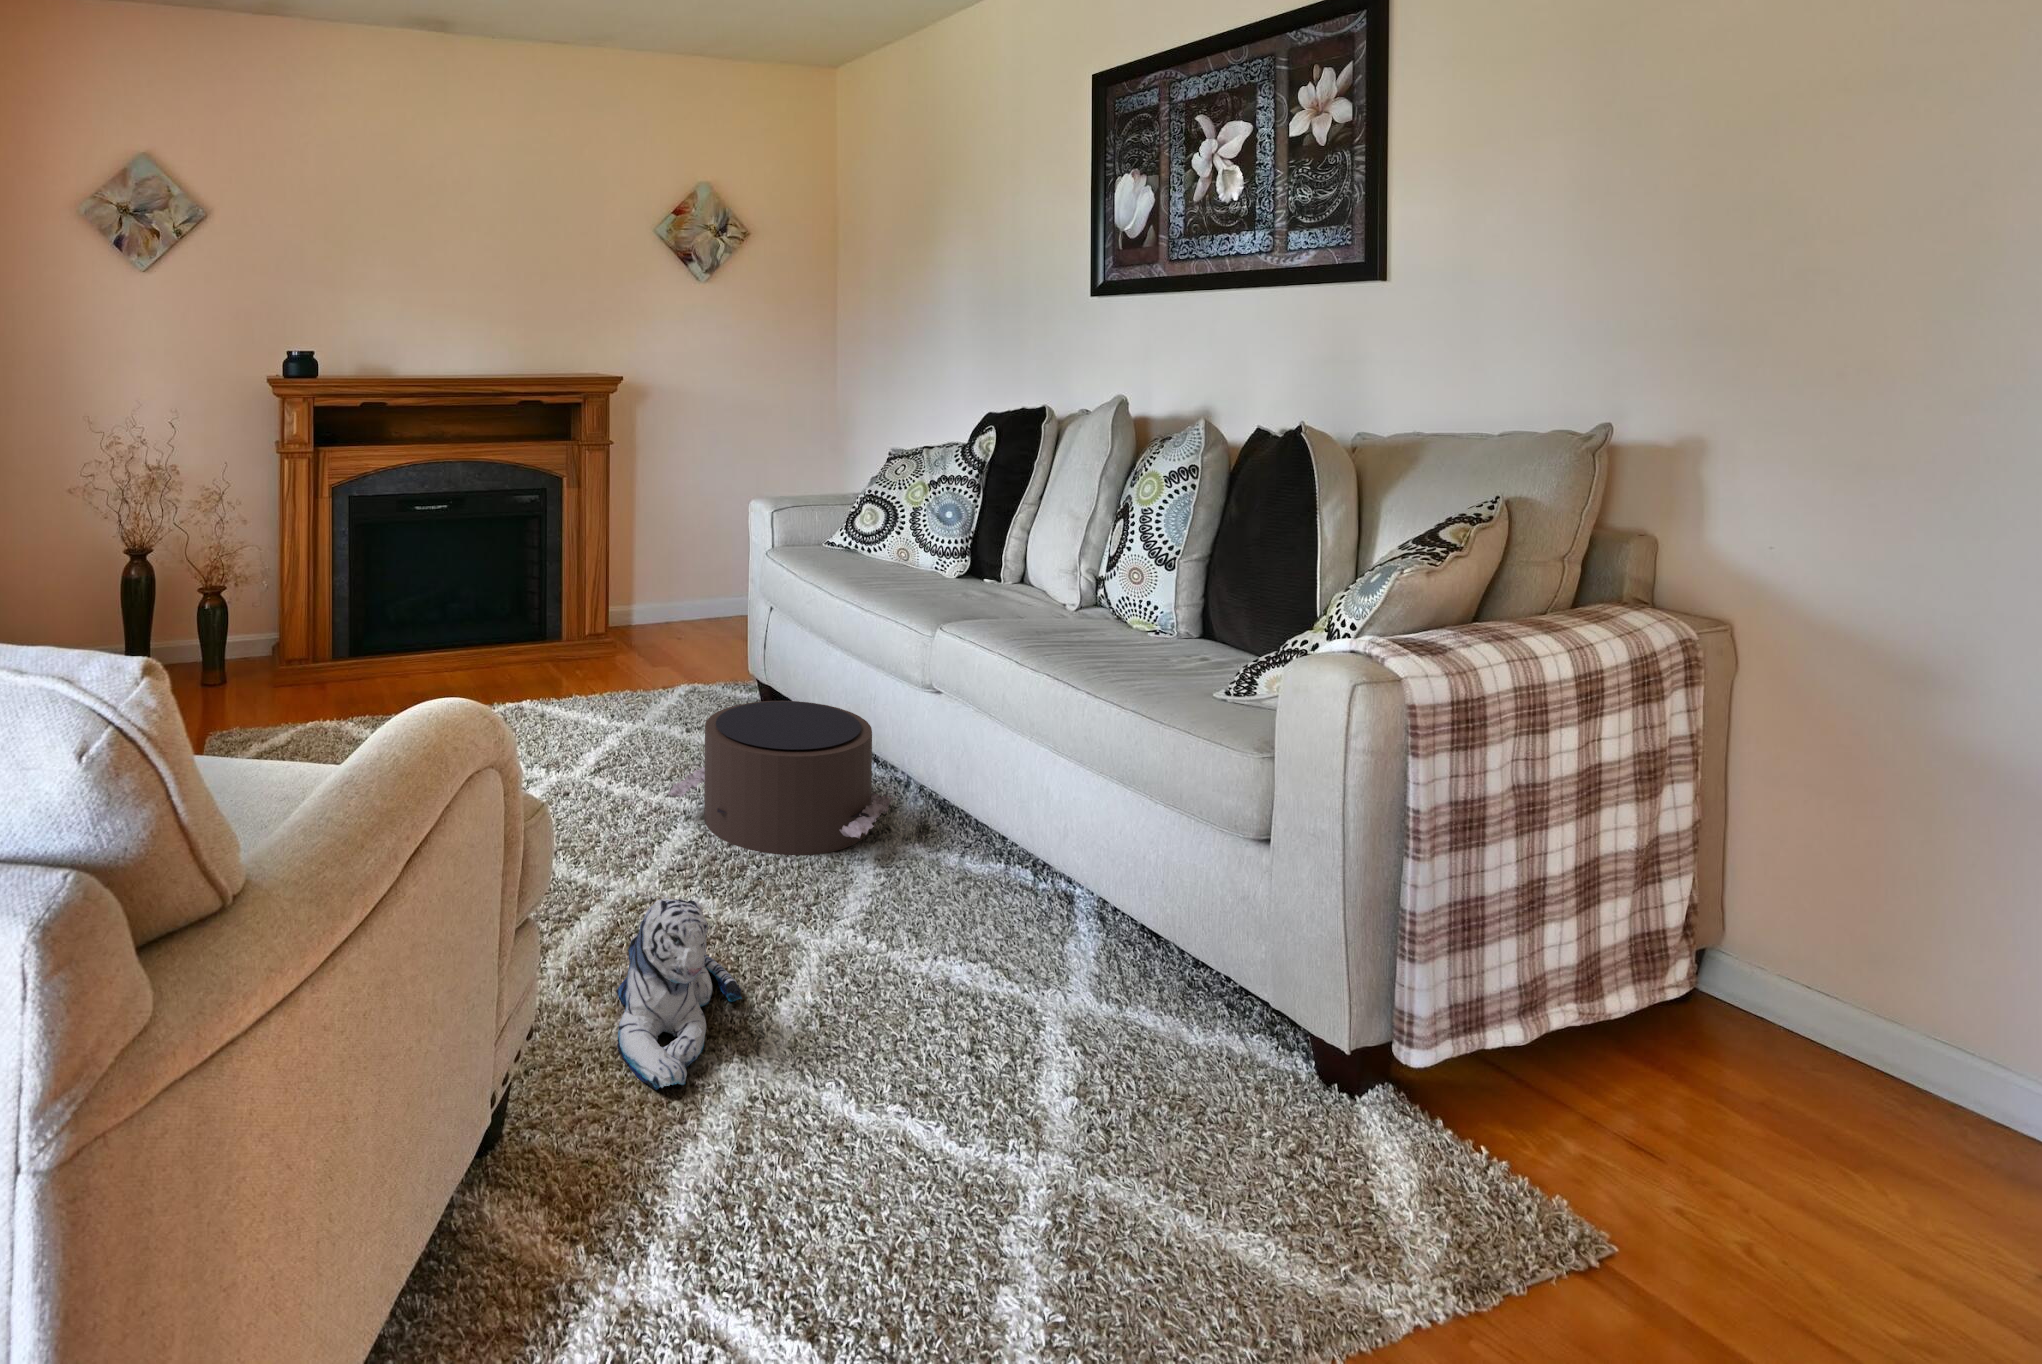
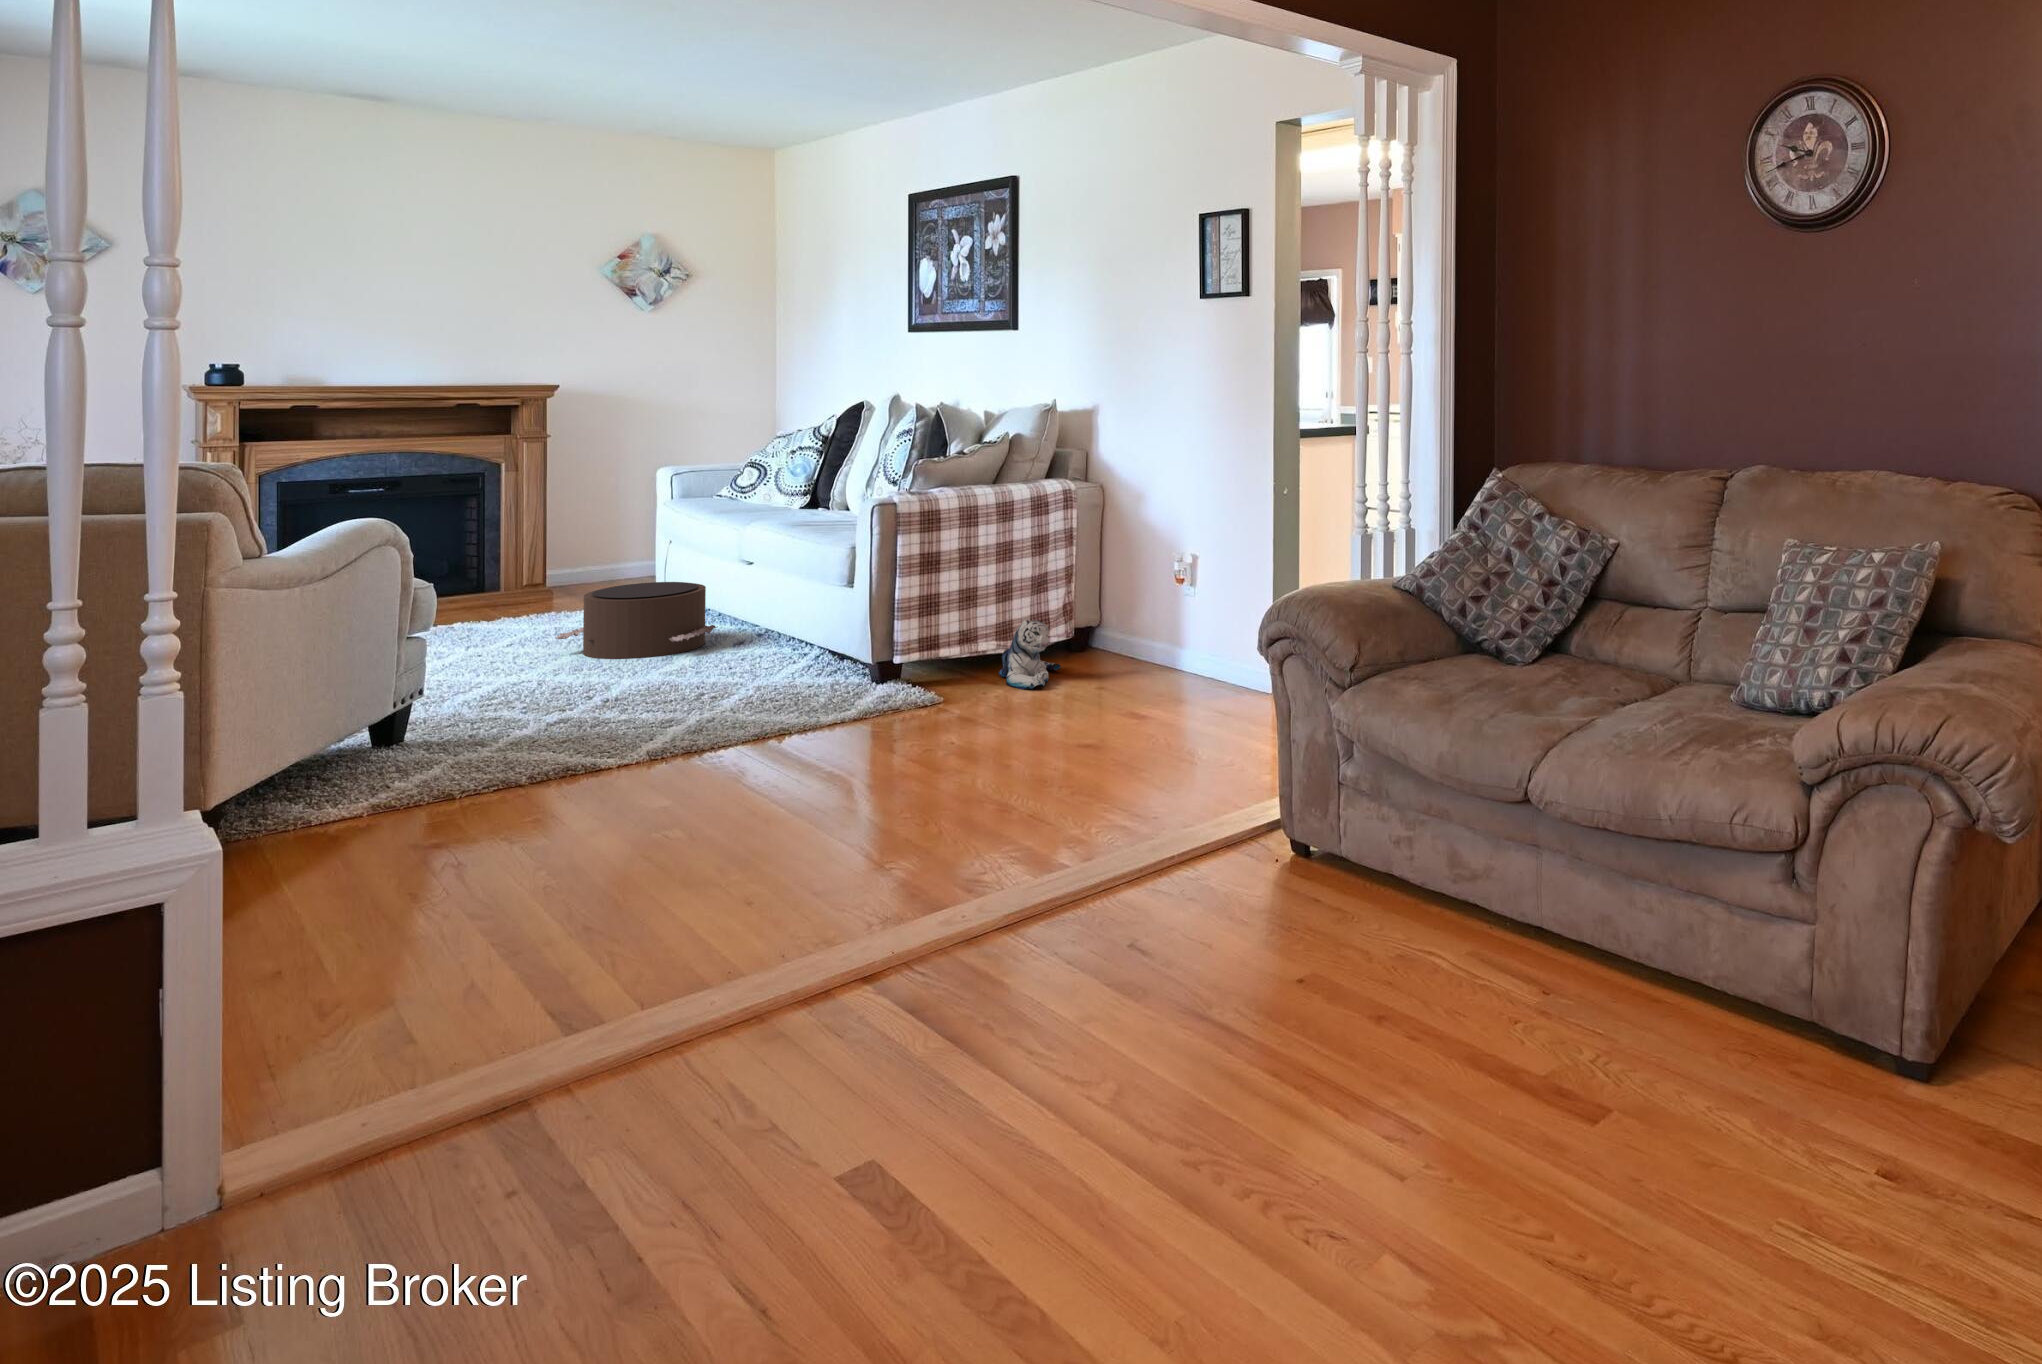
plush toy: present [616,899,742,1090] -> present [998,620,1061,689]

